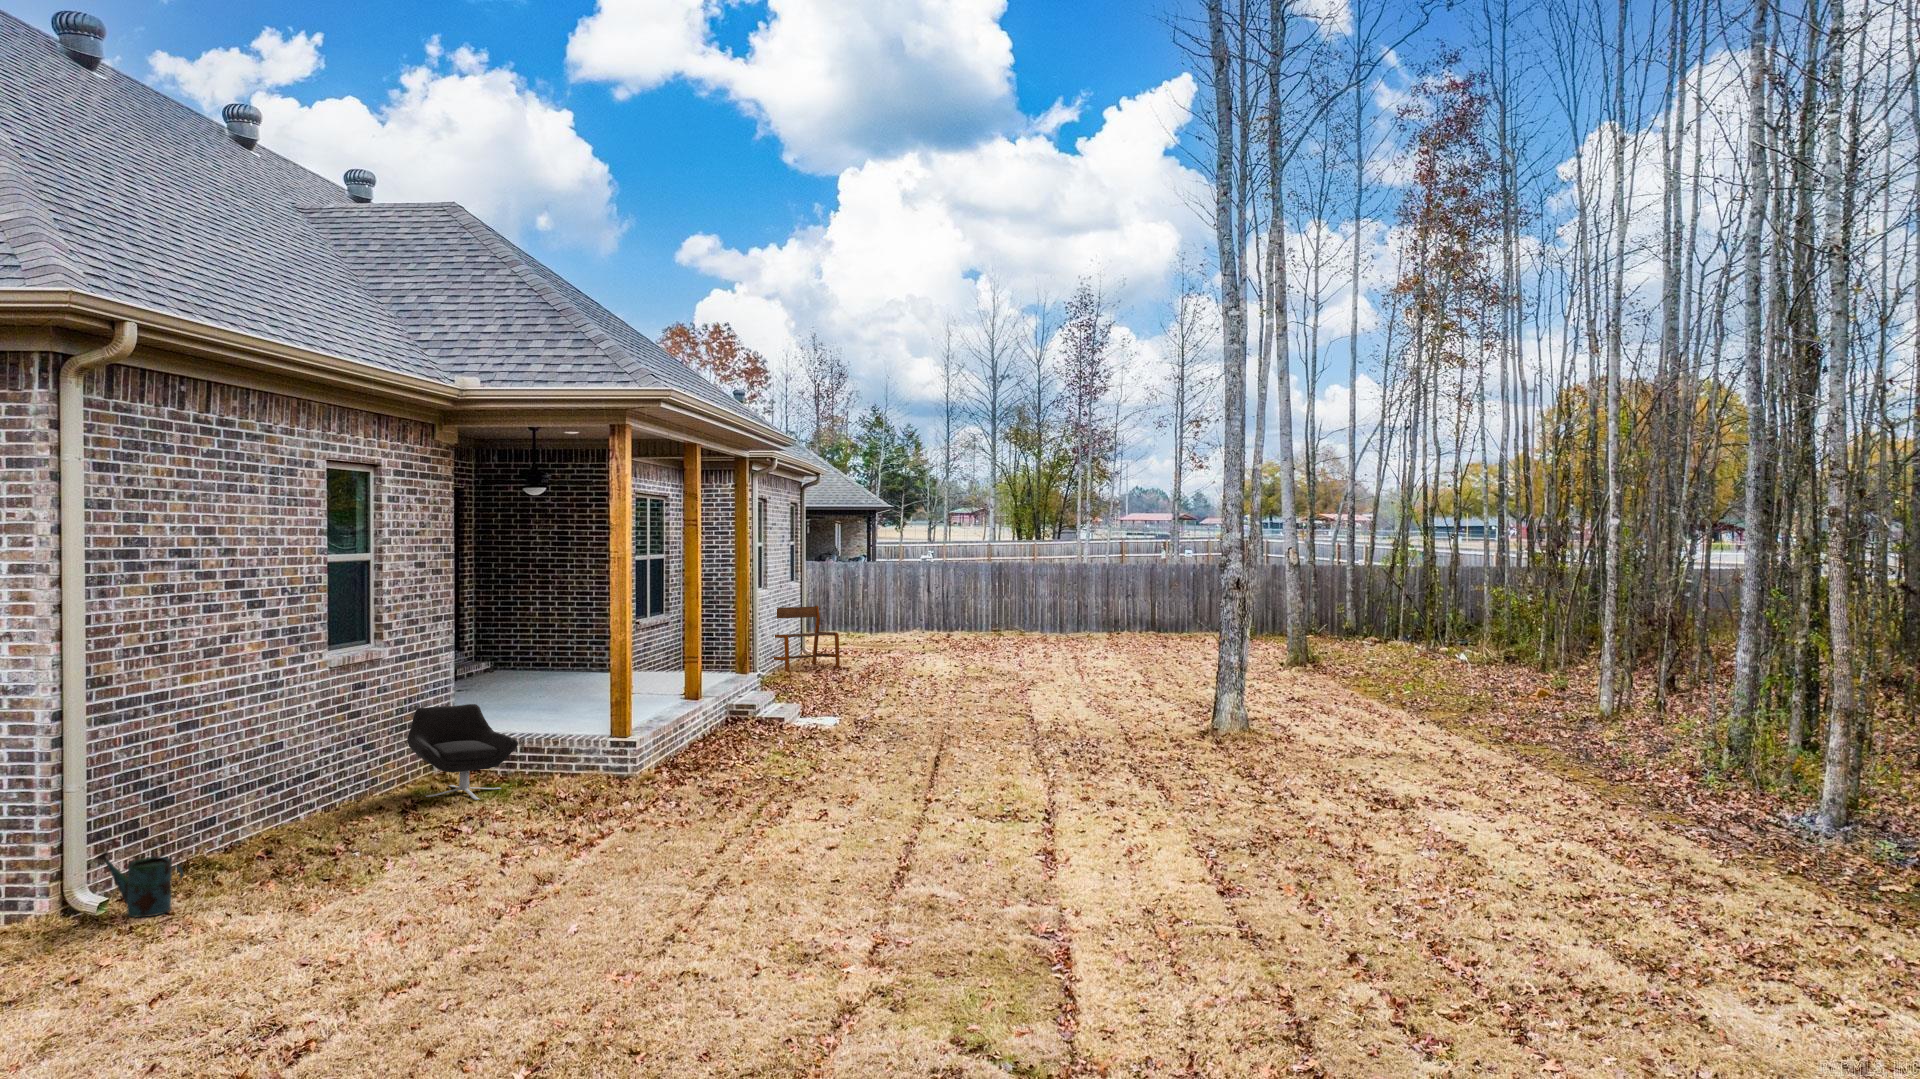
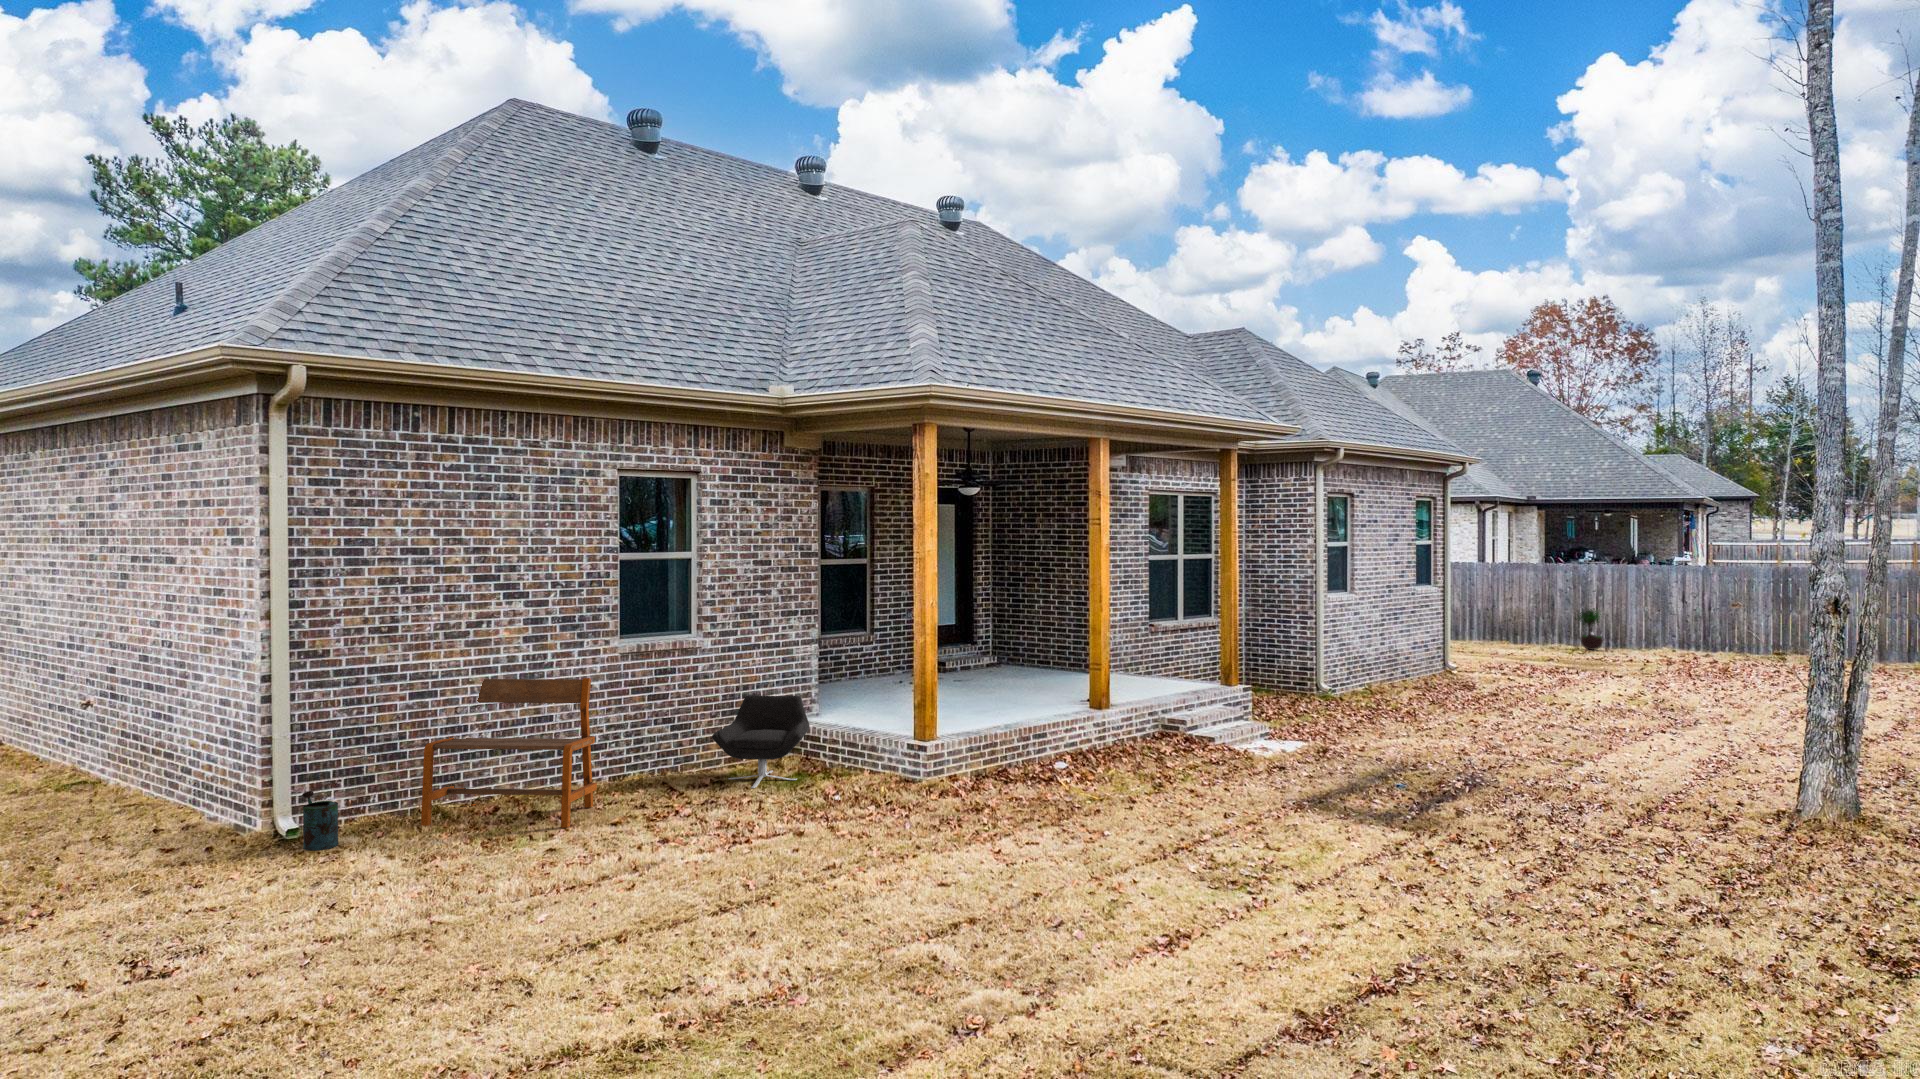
potted tree: none [853,597,875,635] -> present [1577,609,1603,650]
bench: present [774,606,840,671] -> present [421,678,597,828]

